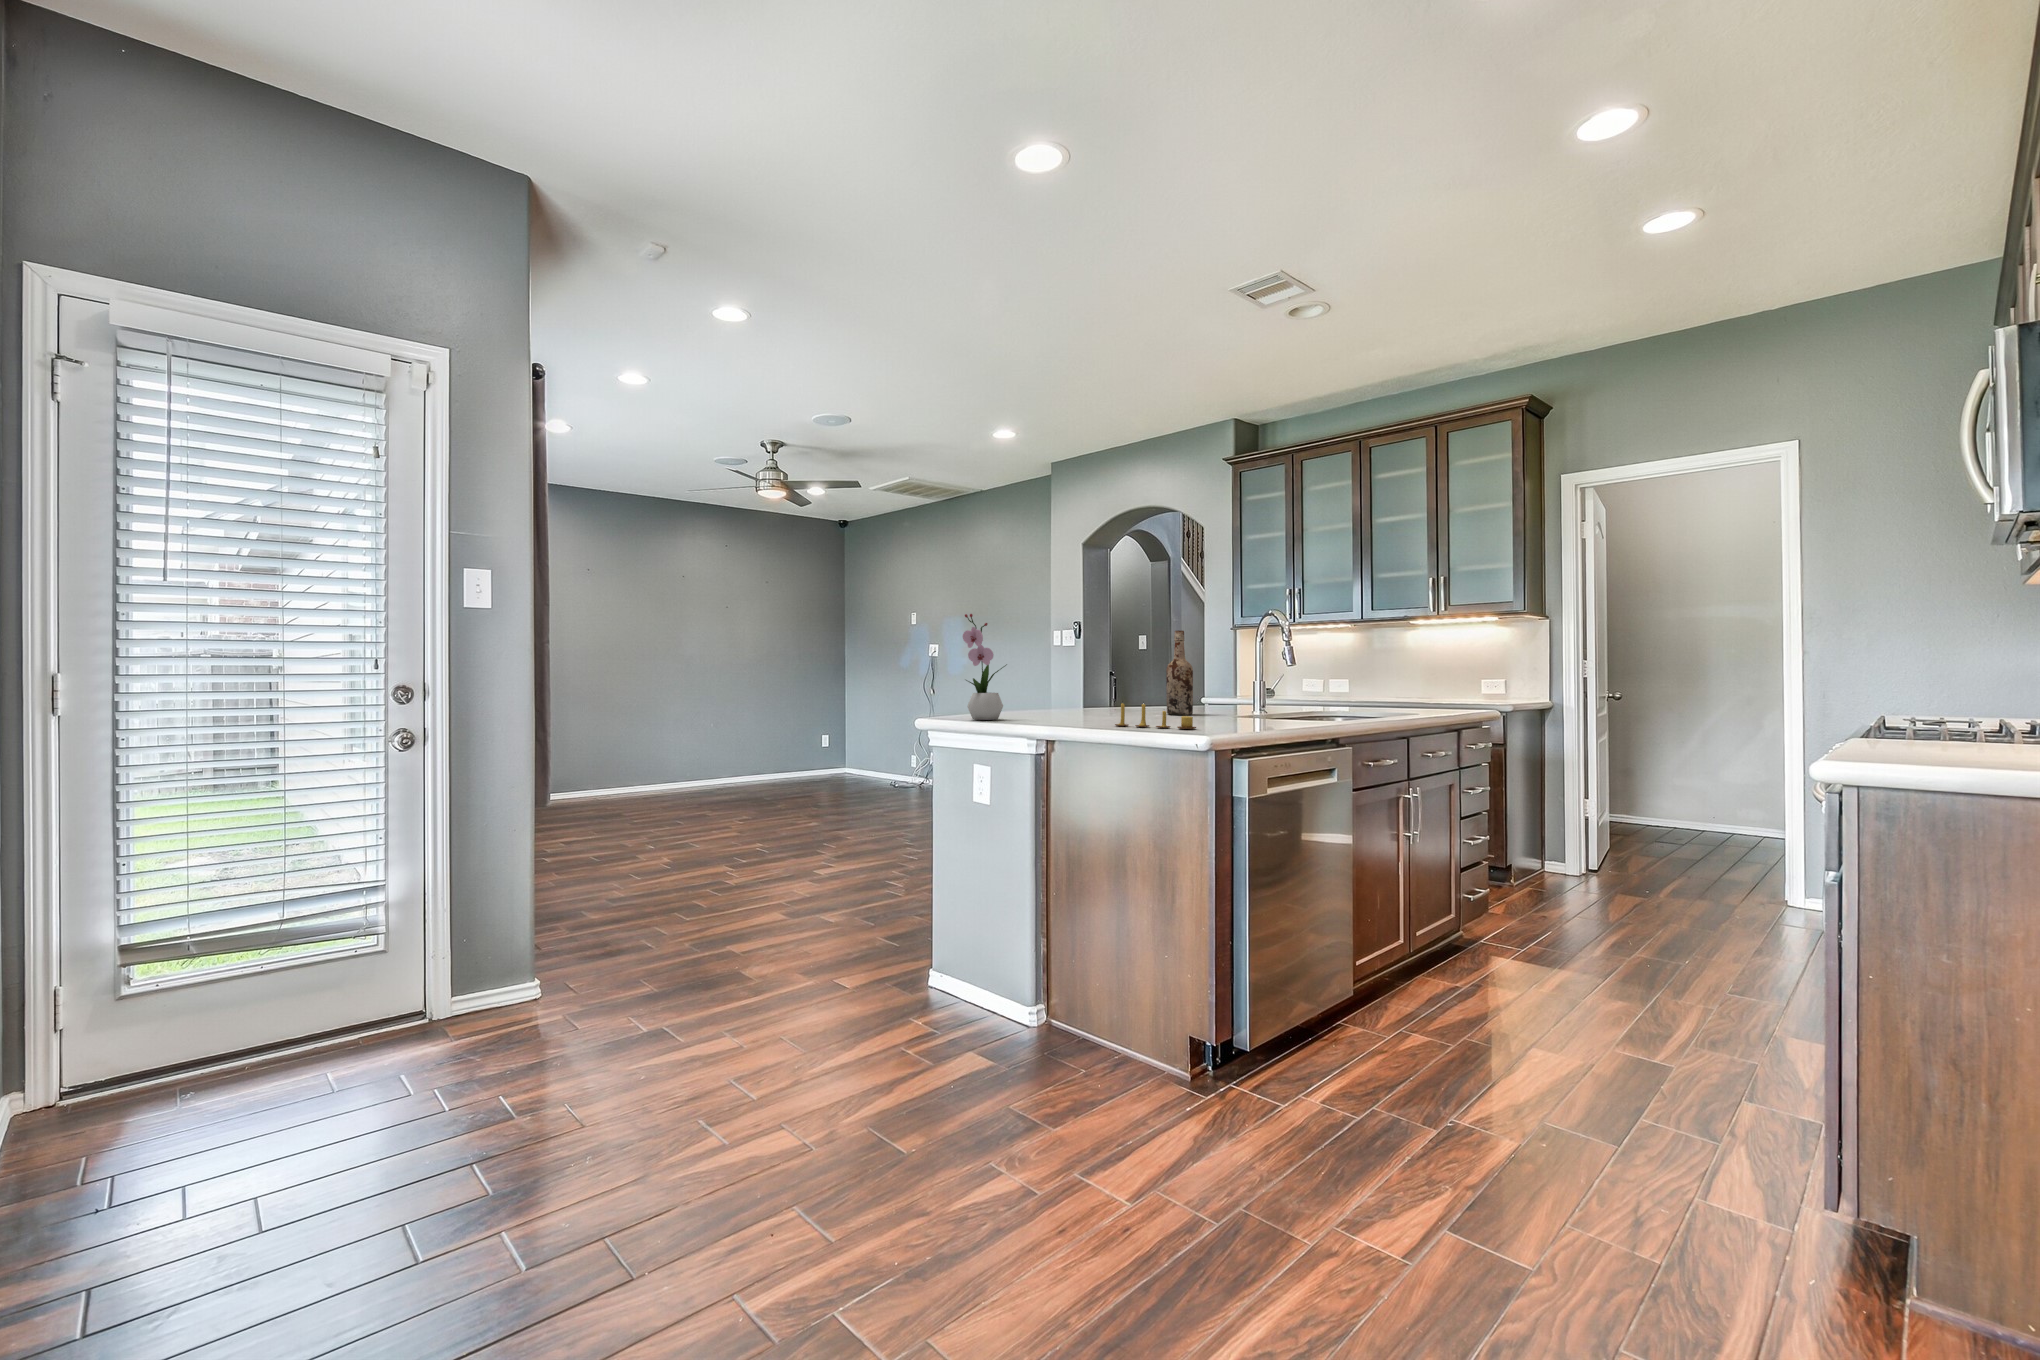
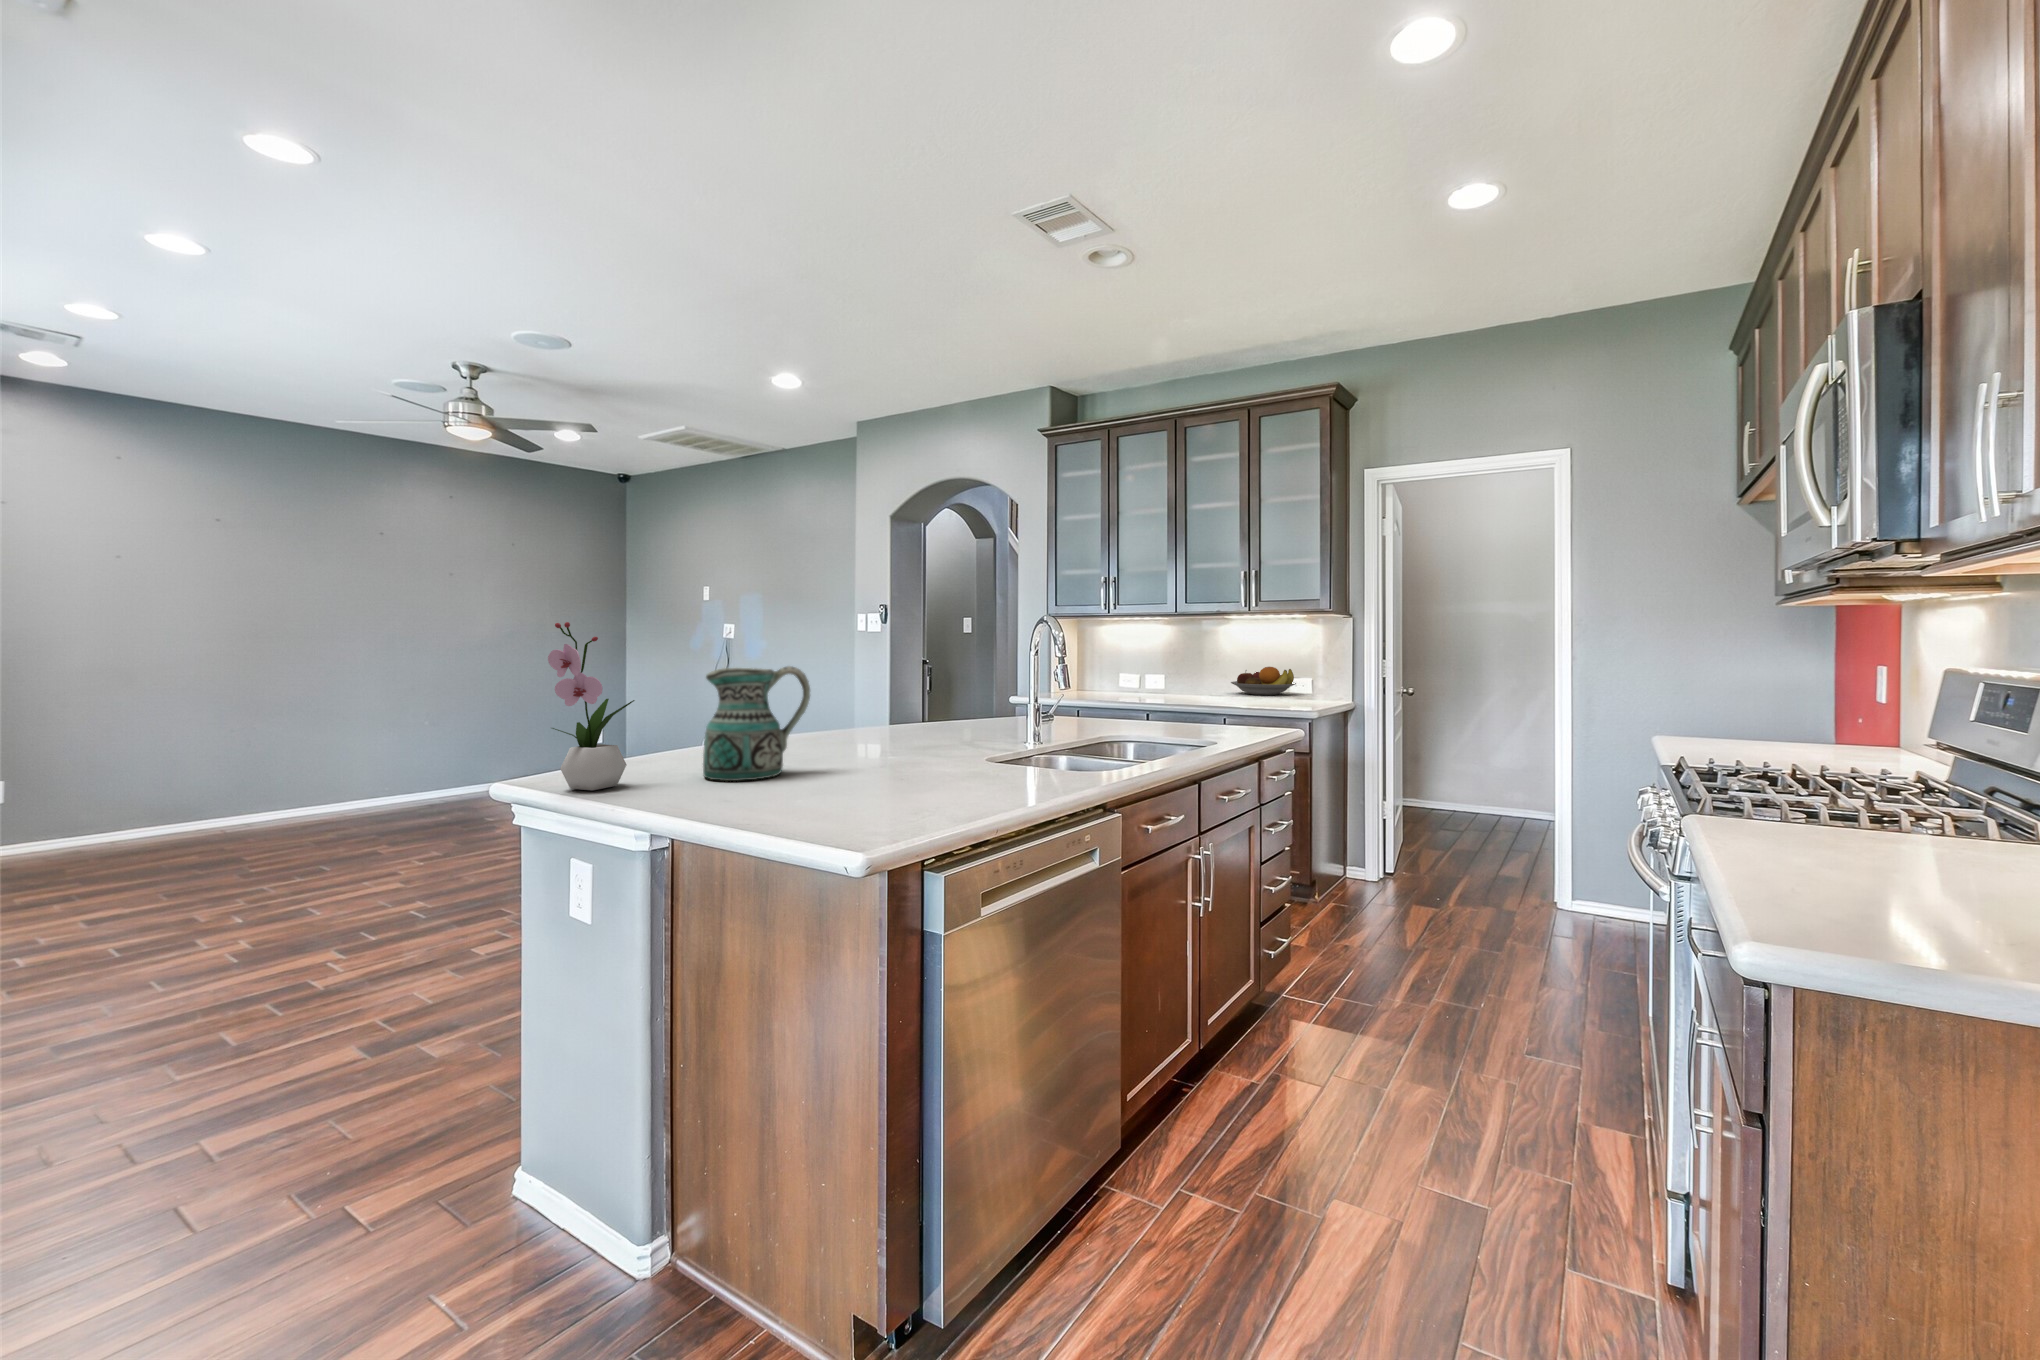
wine bottle: present [1166,630,1193,715] -> none [904,643,940,758]
ceramic pitcher: none [1044,645,1110,719] -> present [703,666,810,781]
fruit bowl: none [1419,669,1489,695] -> present [1231,667,1296,695]
candle: present [1115,703,1196,729] -> none [774,766,892,814]

